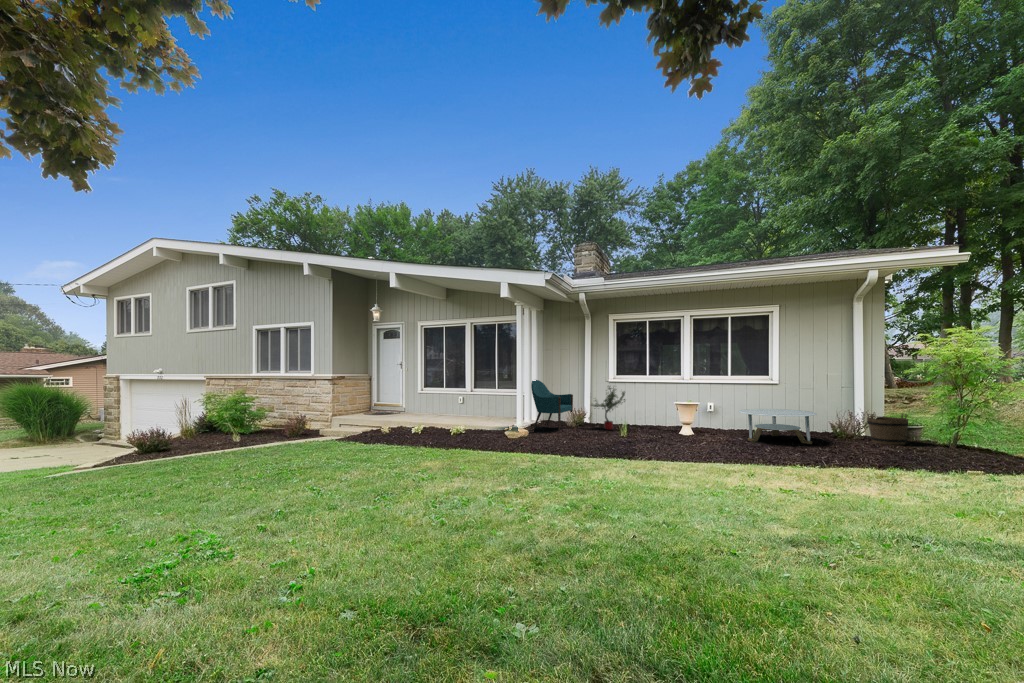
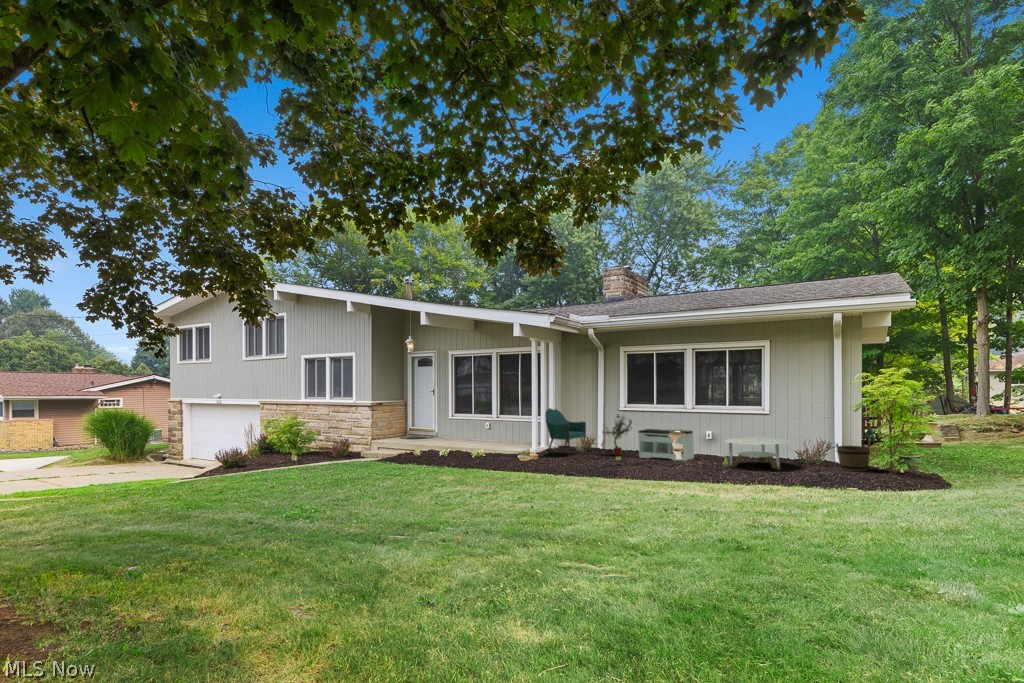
bench: none [633,401,694,435] -> present [638,429,694,461]

